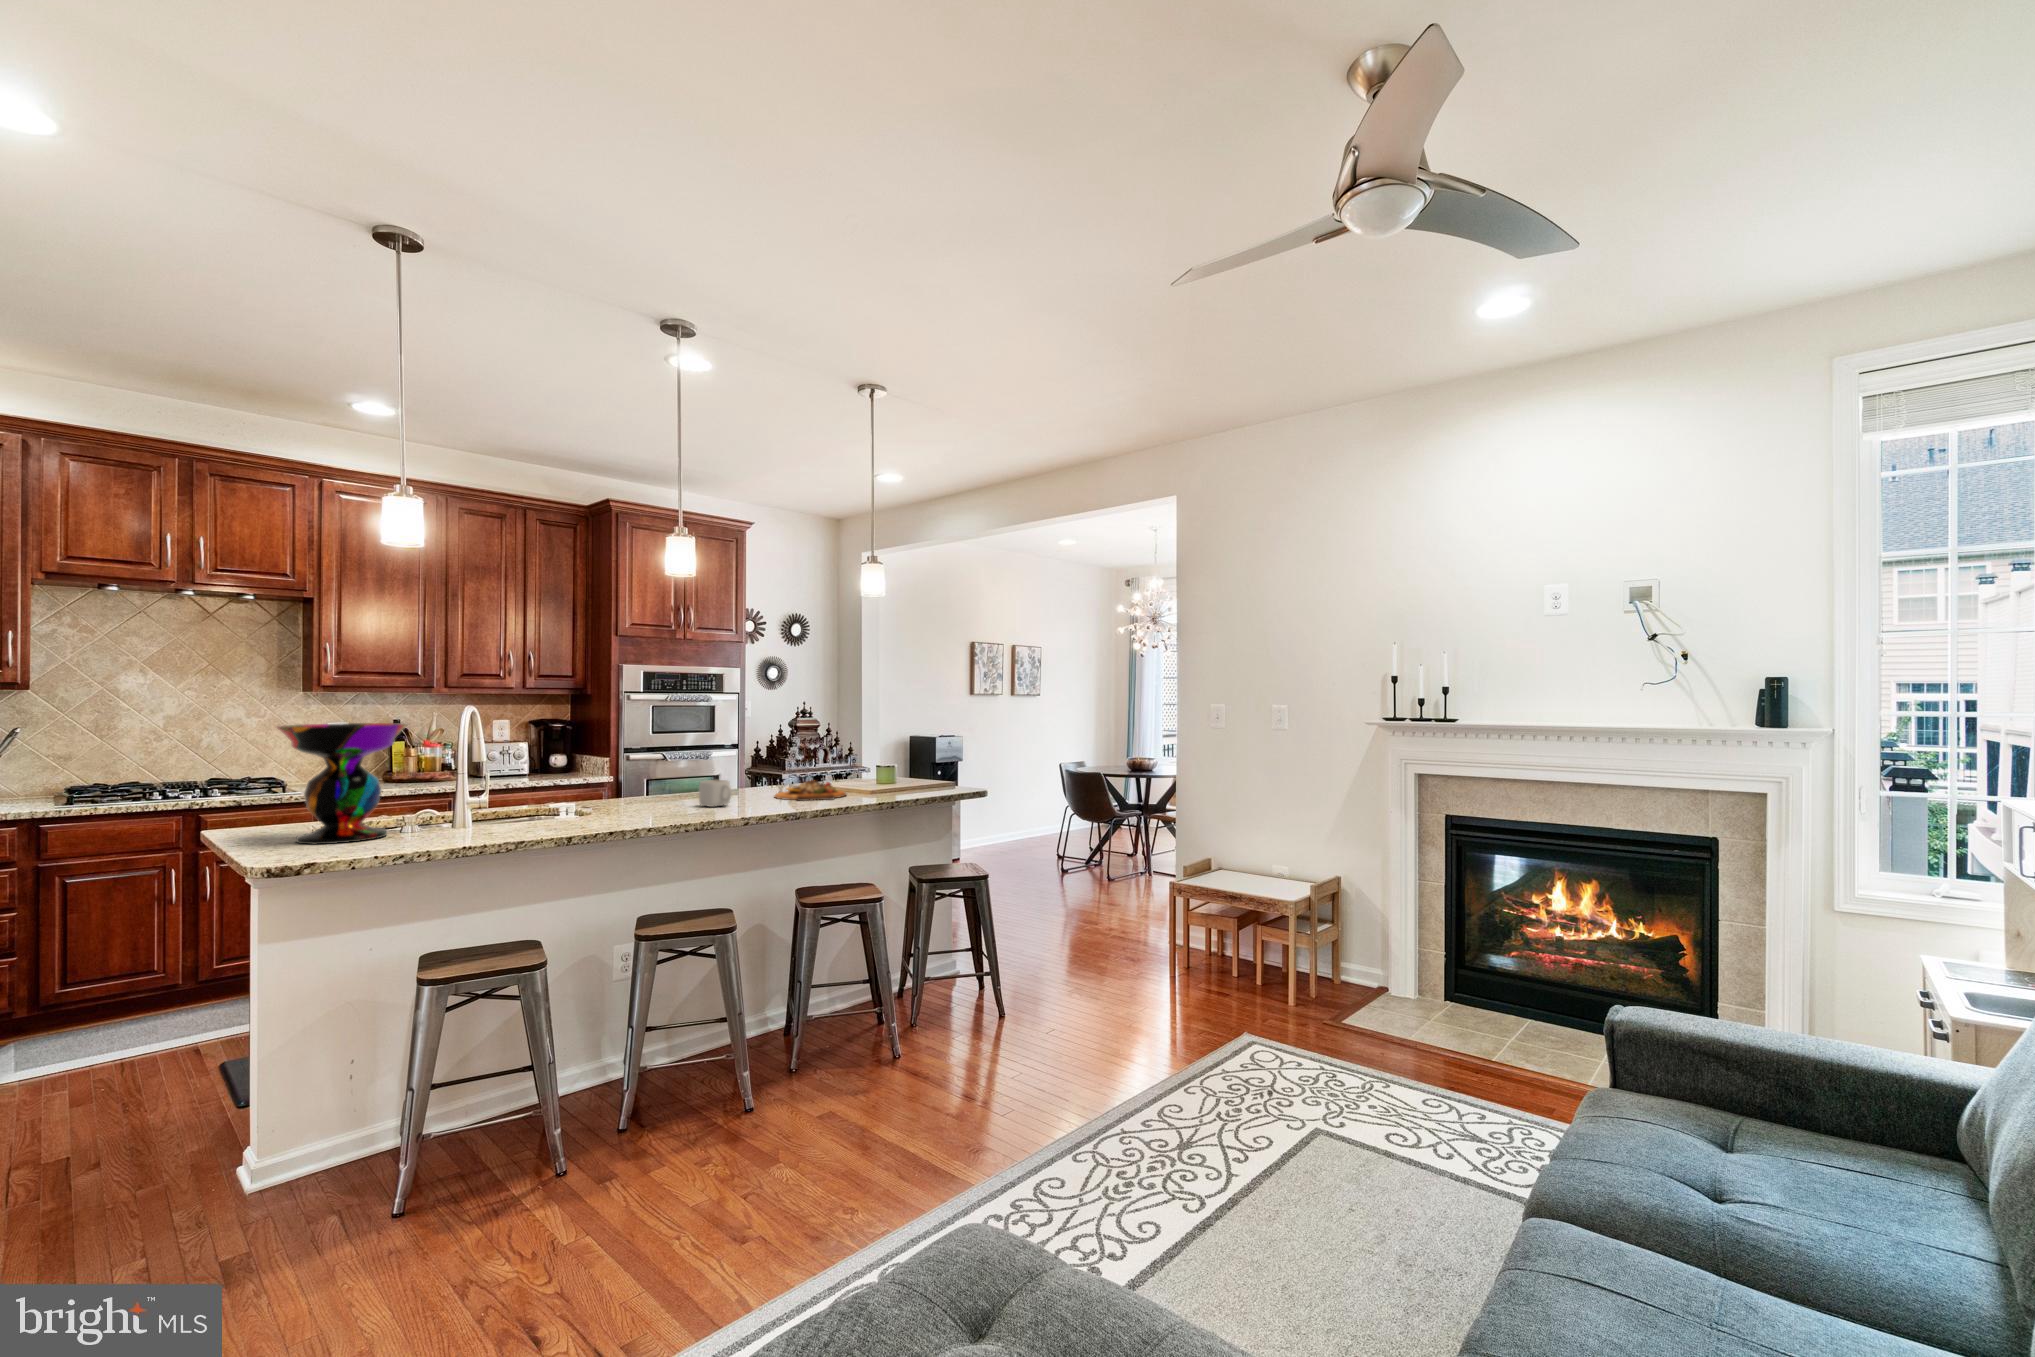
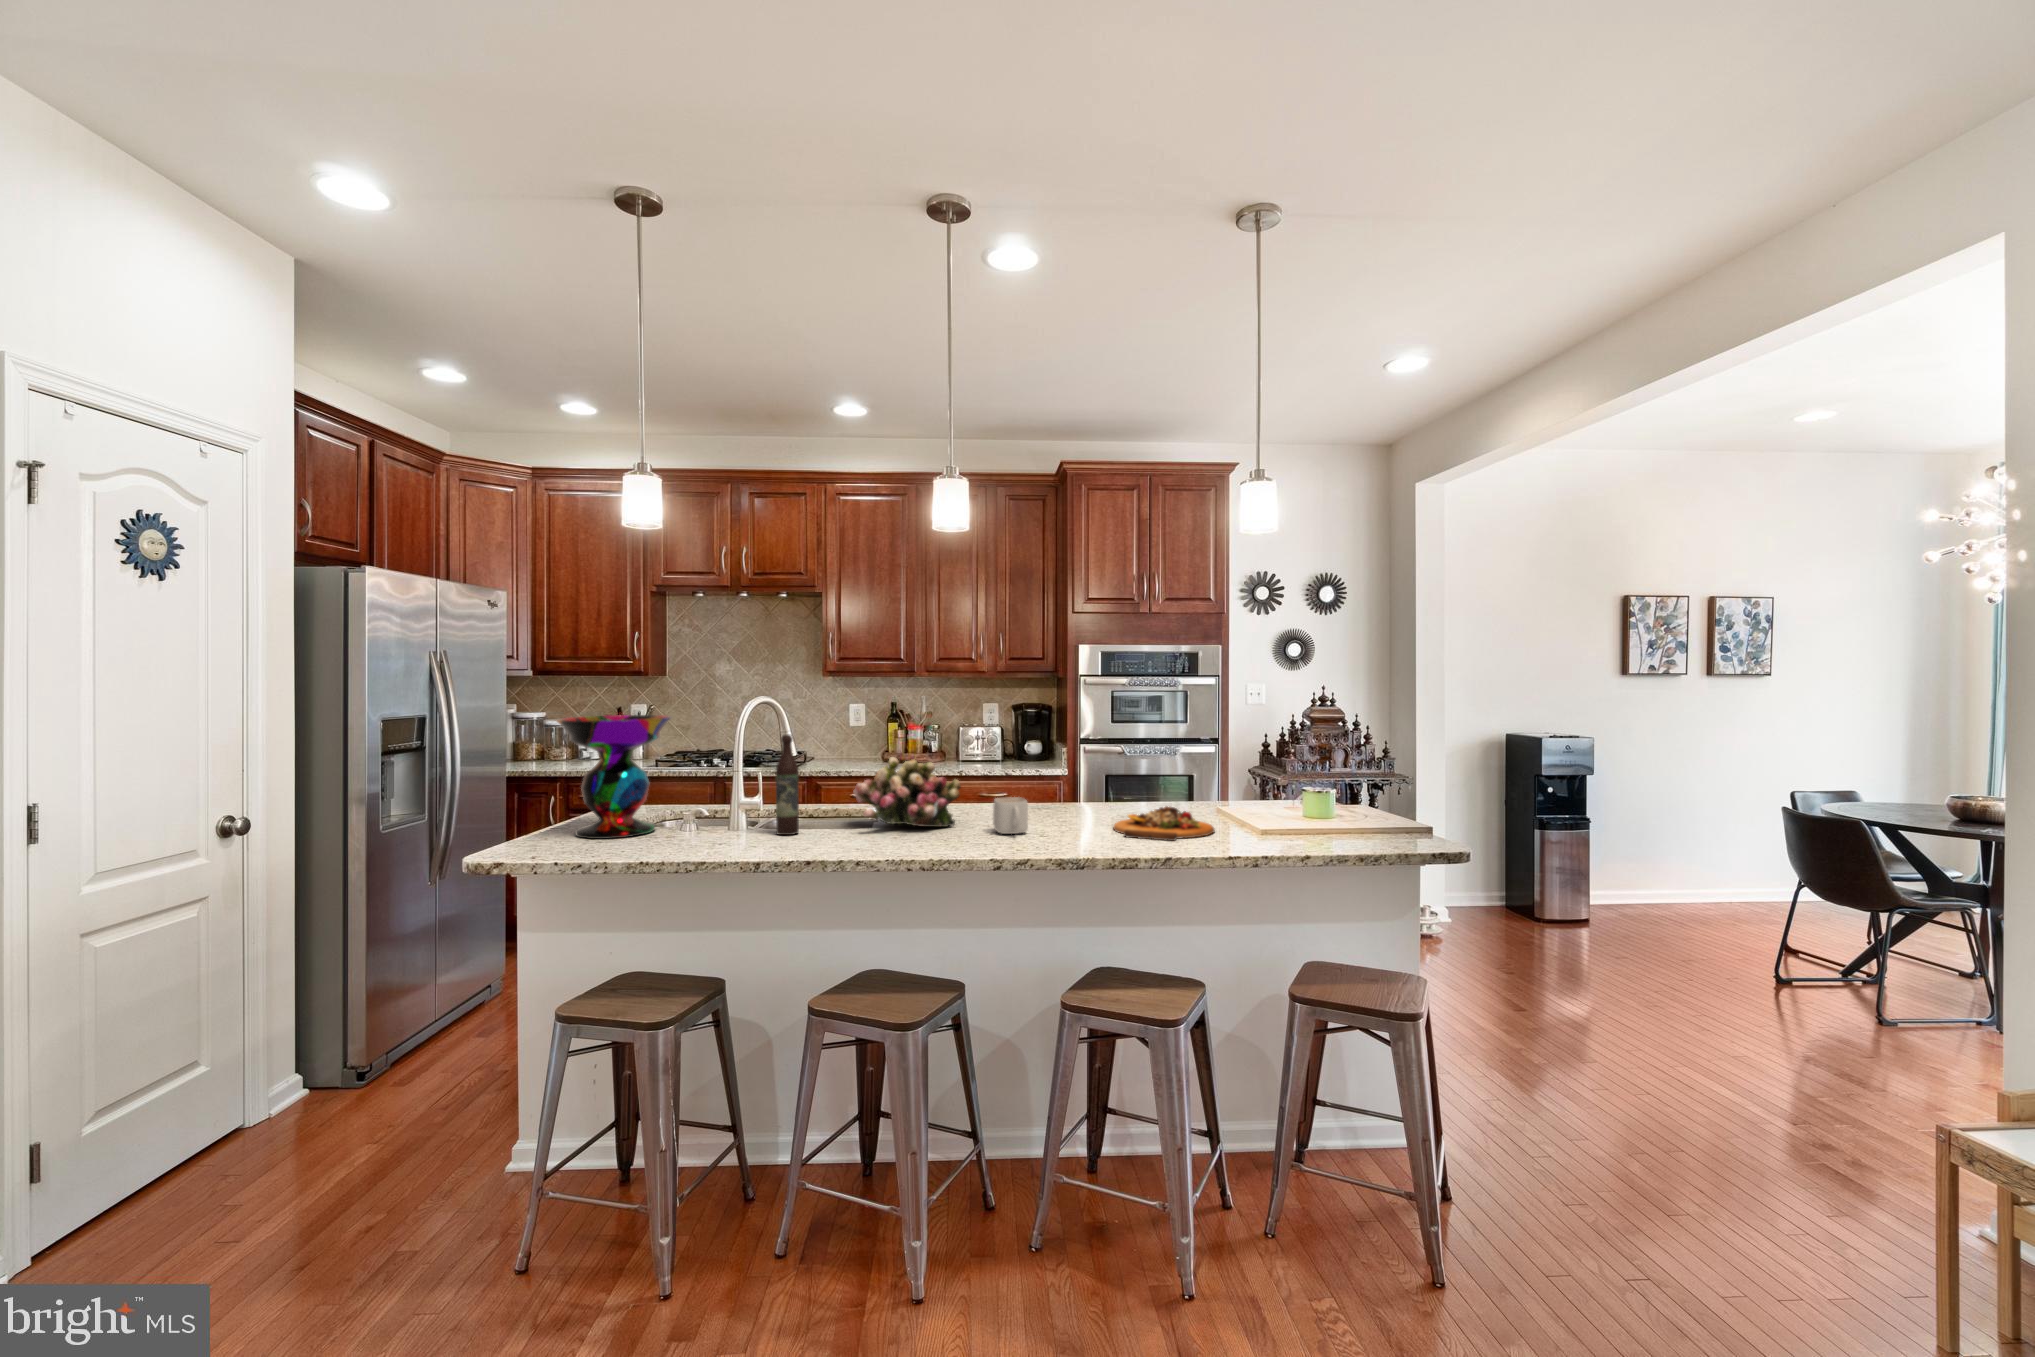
wine bottle: none [522,736,544,824] -> present [776,735,799,835]
flower arrangement: none [569,755,664,808] -> present [853,757,961,827]

